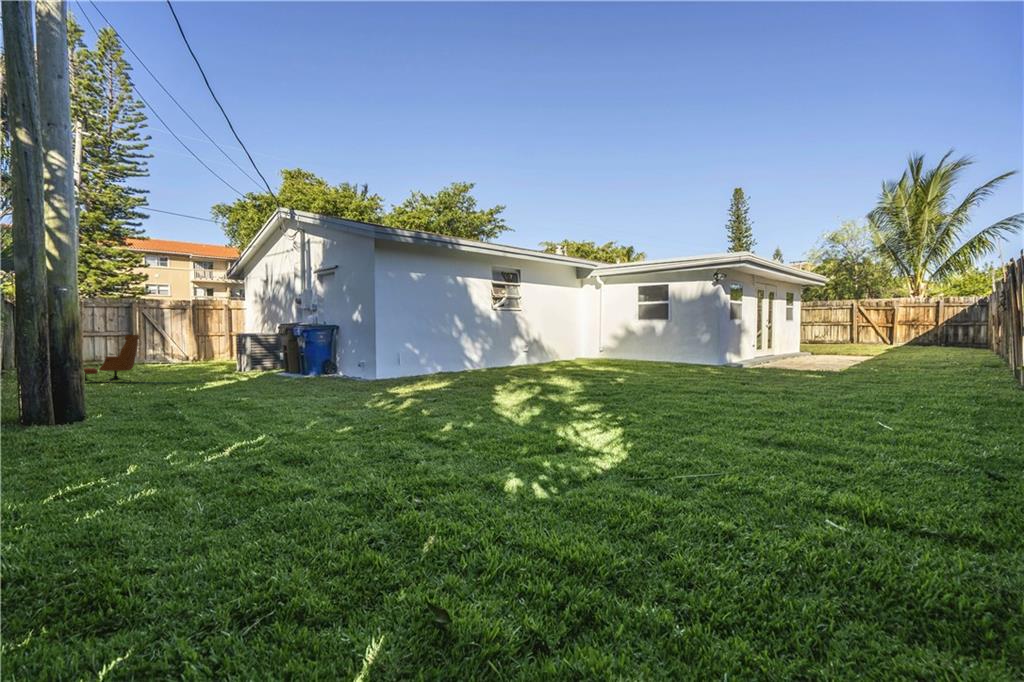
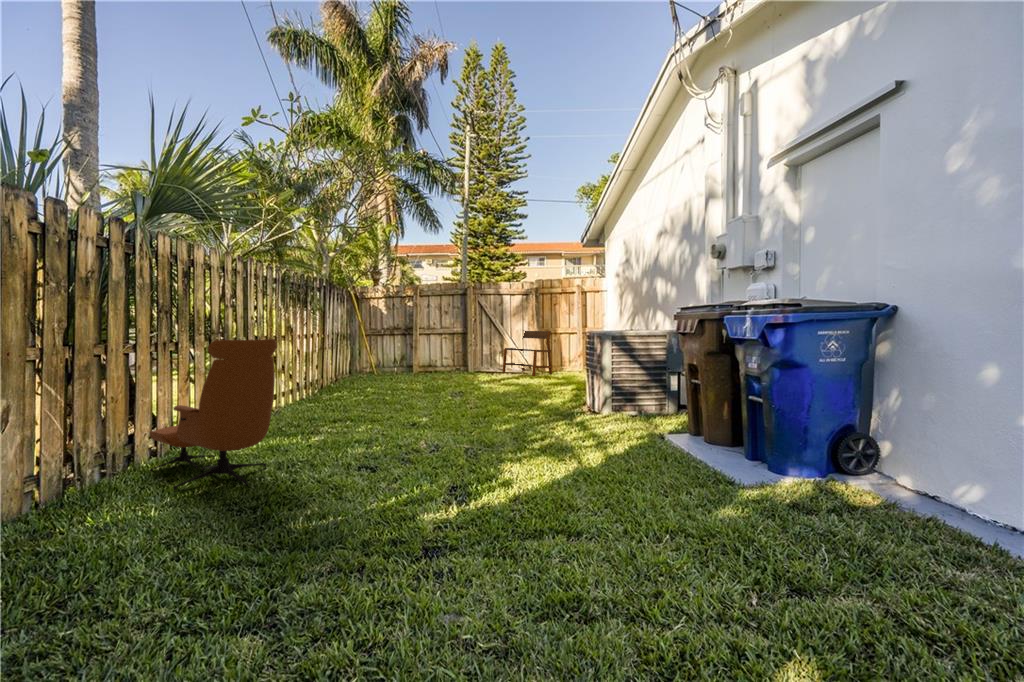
bench: none [163,334,205,365] -> present [502,331,552,376]

